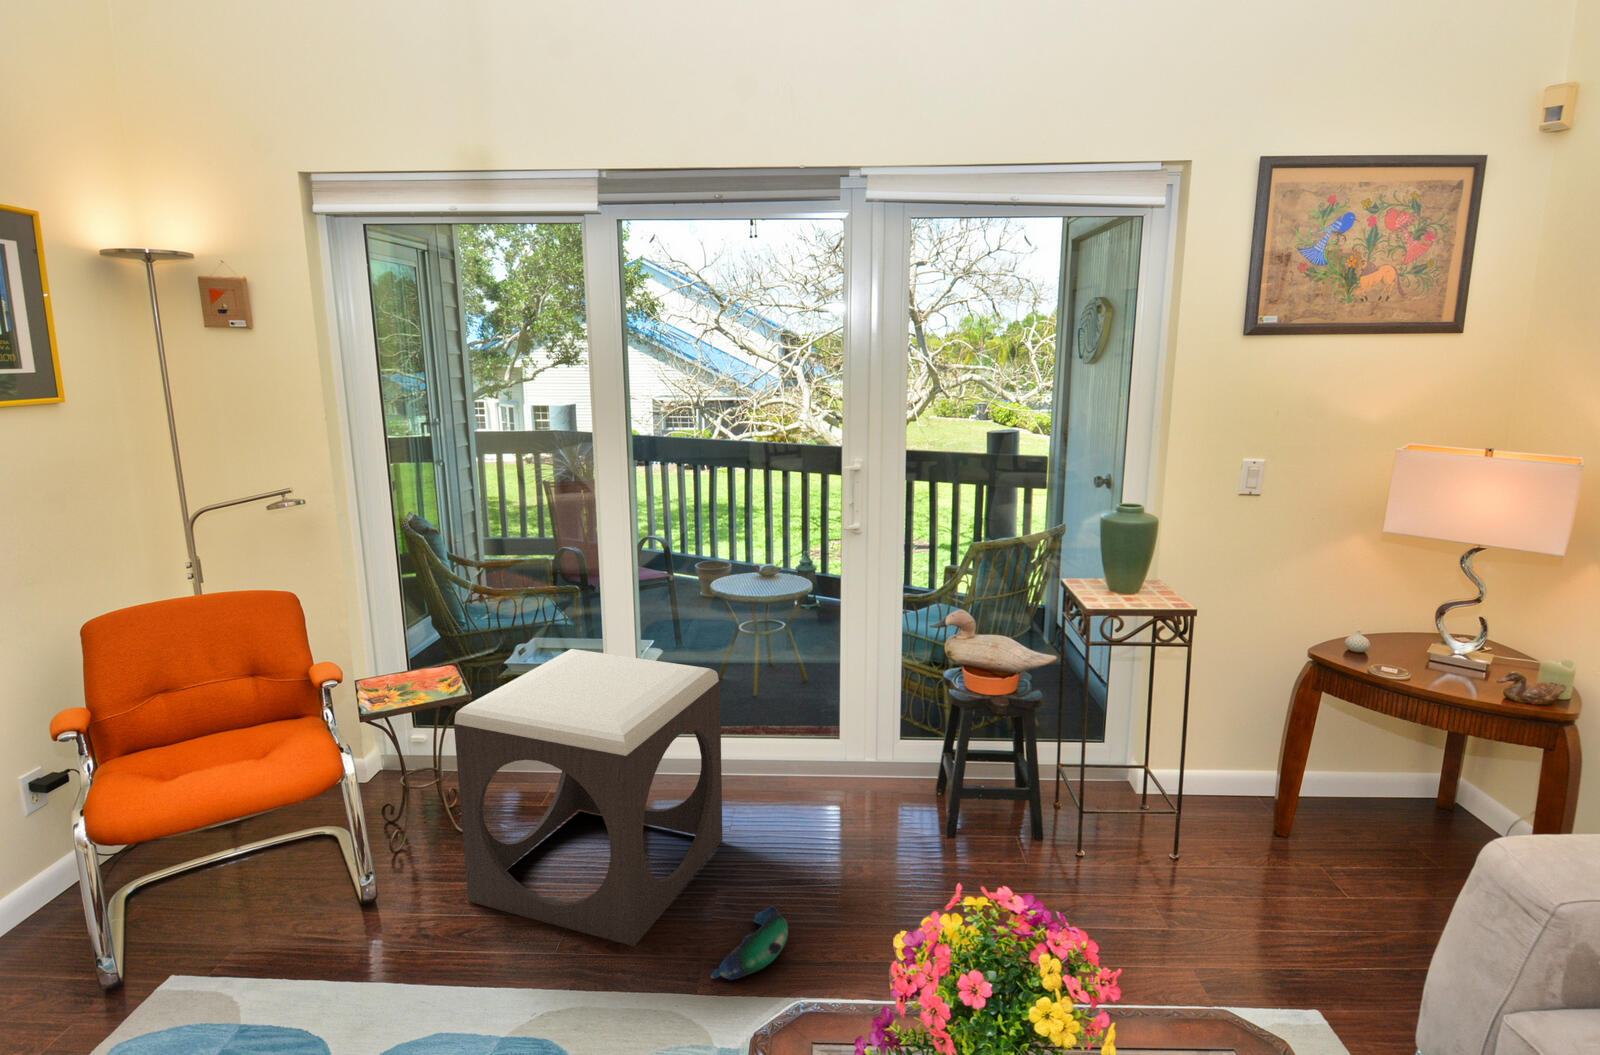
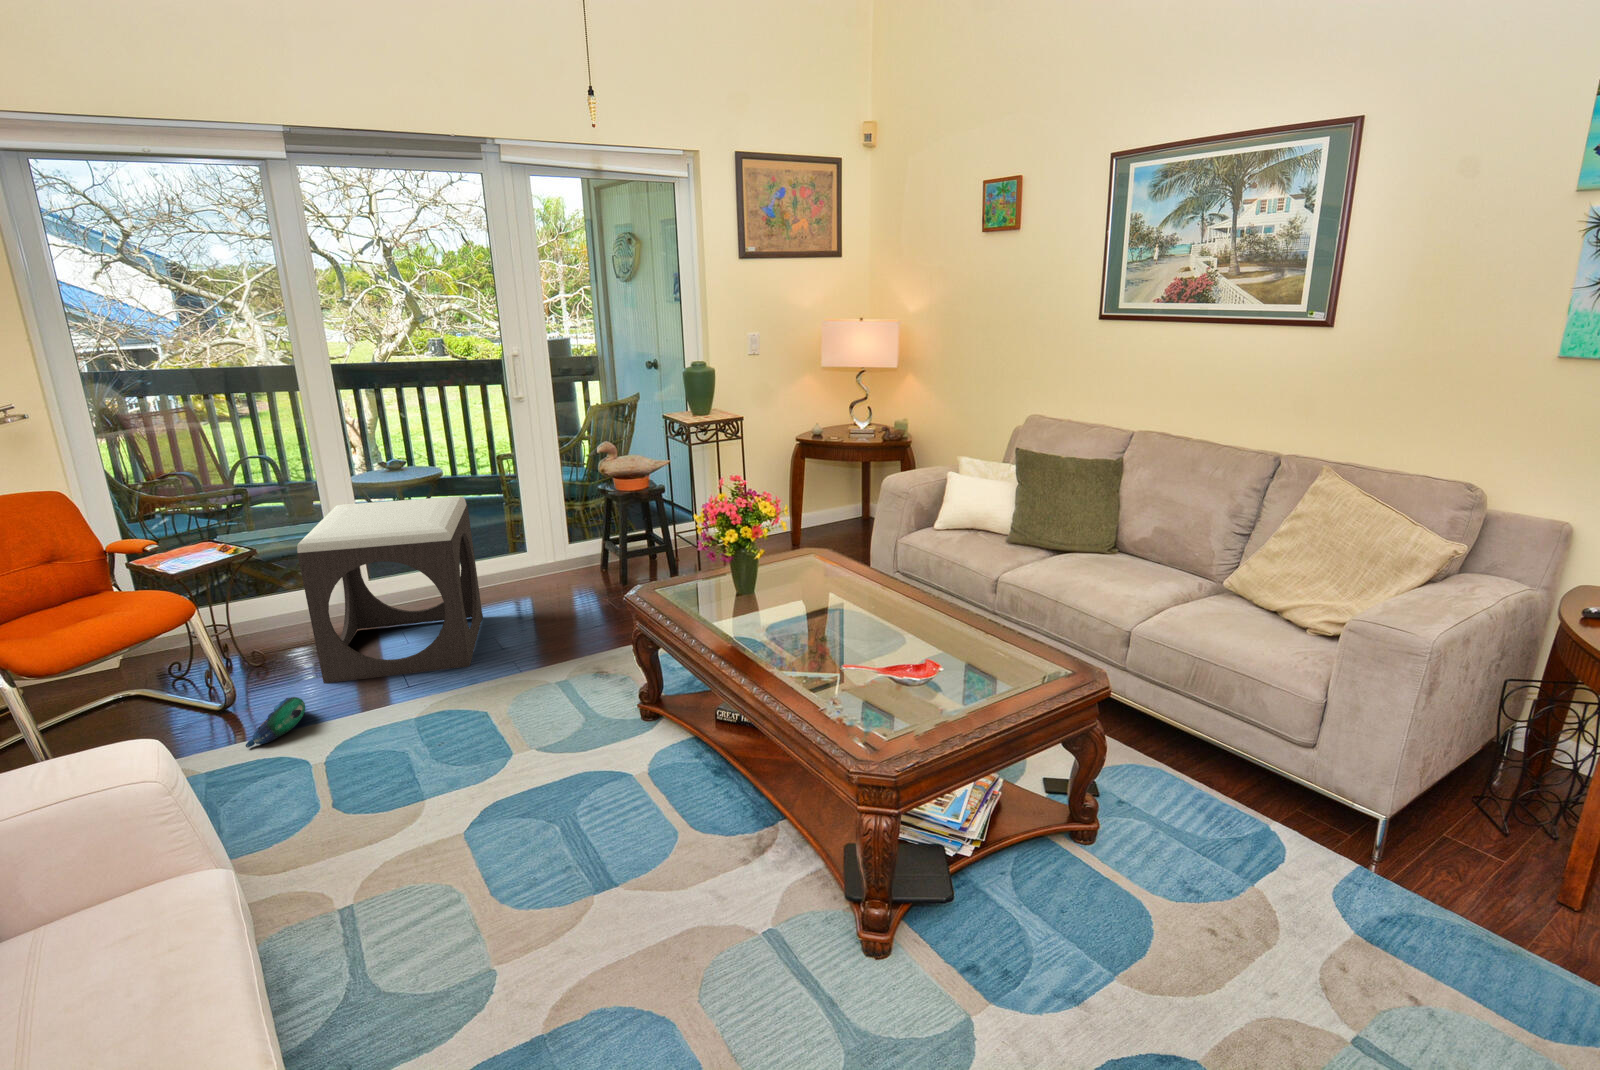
plush toy: present [710,905,788,980] -> present [246,697,305,748]

